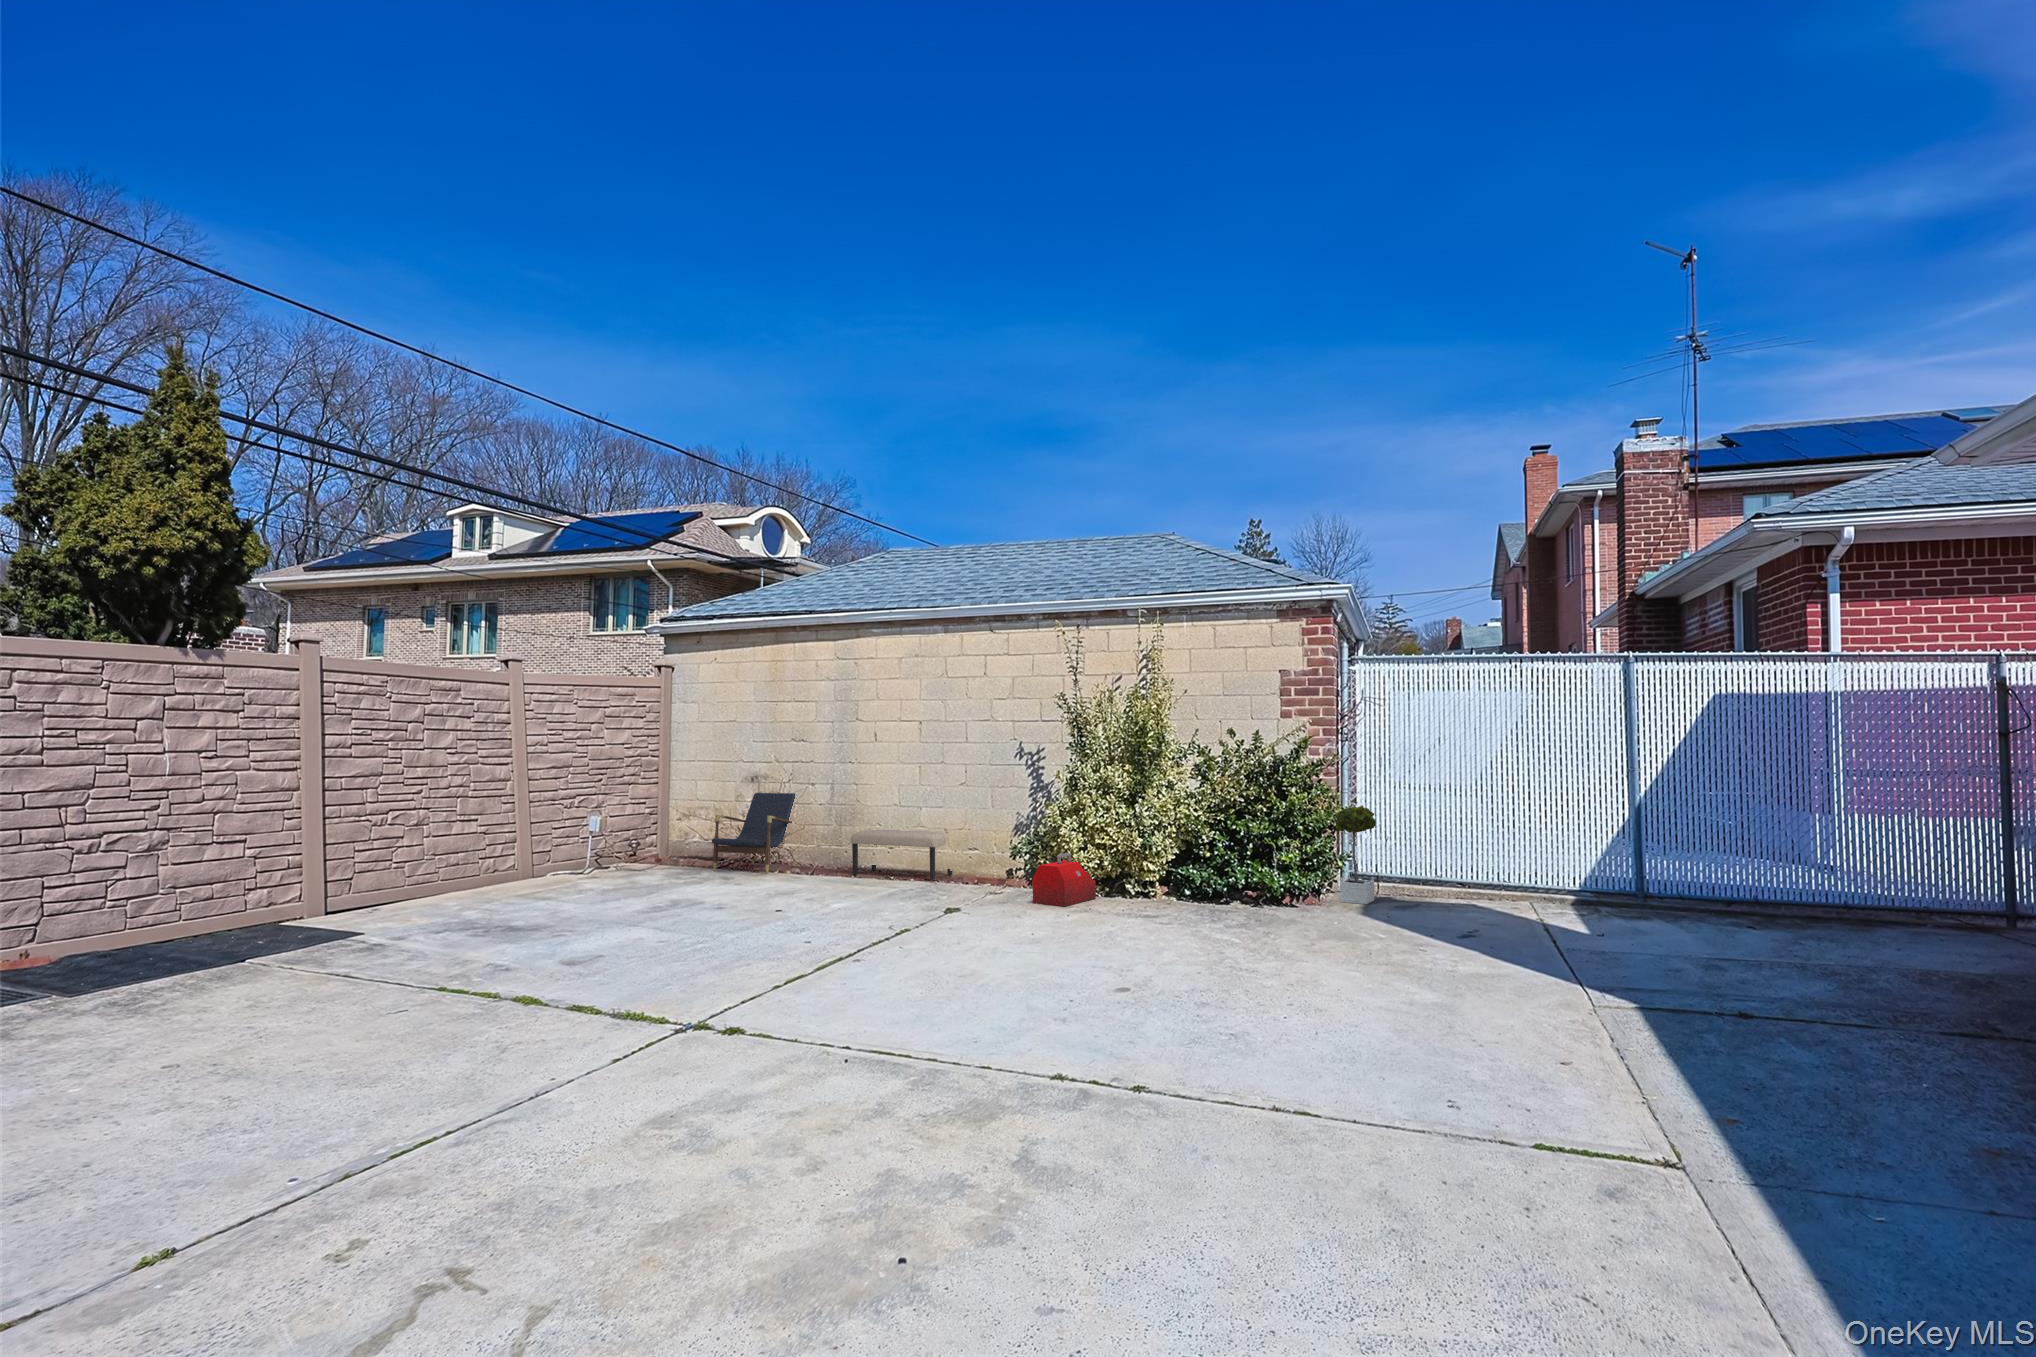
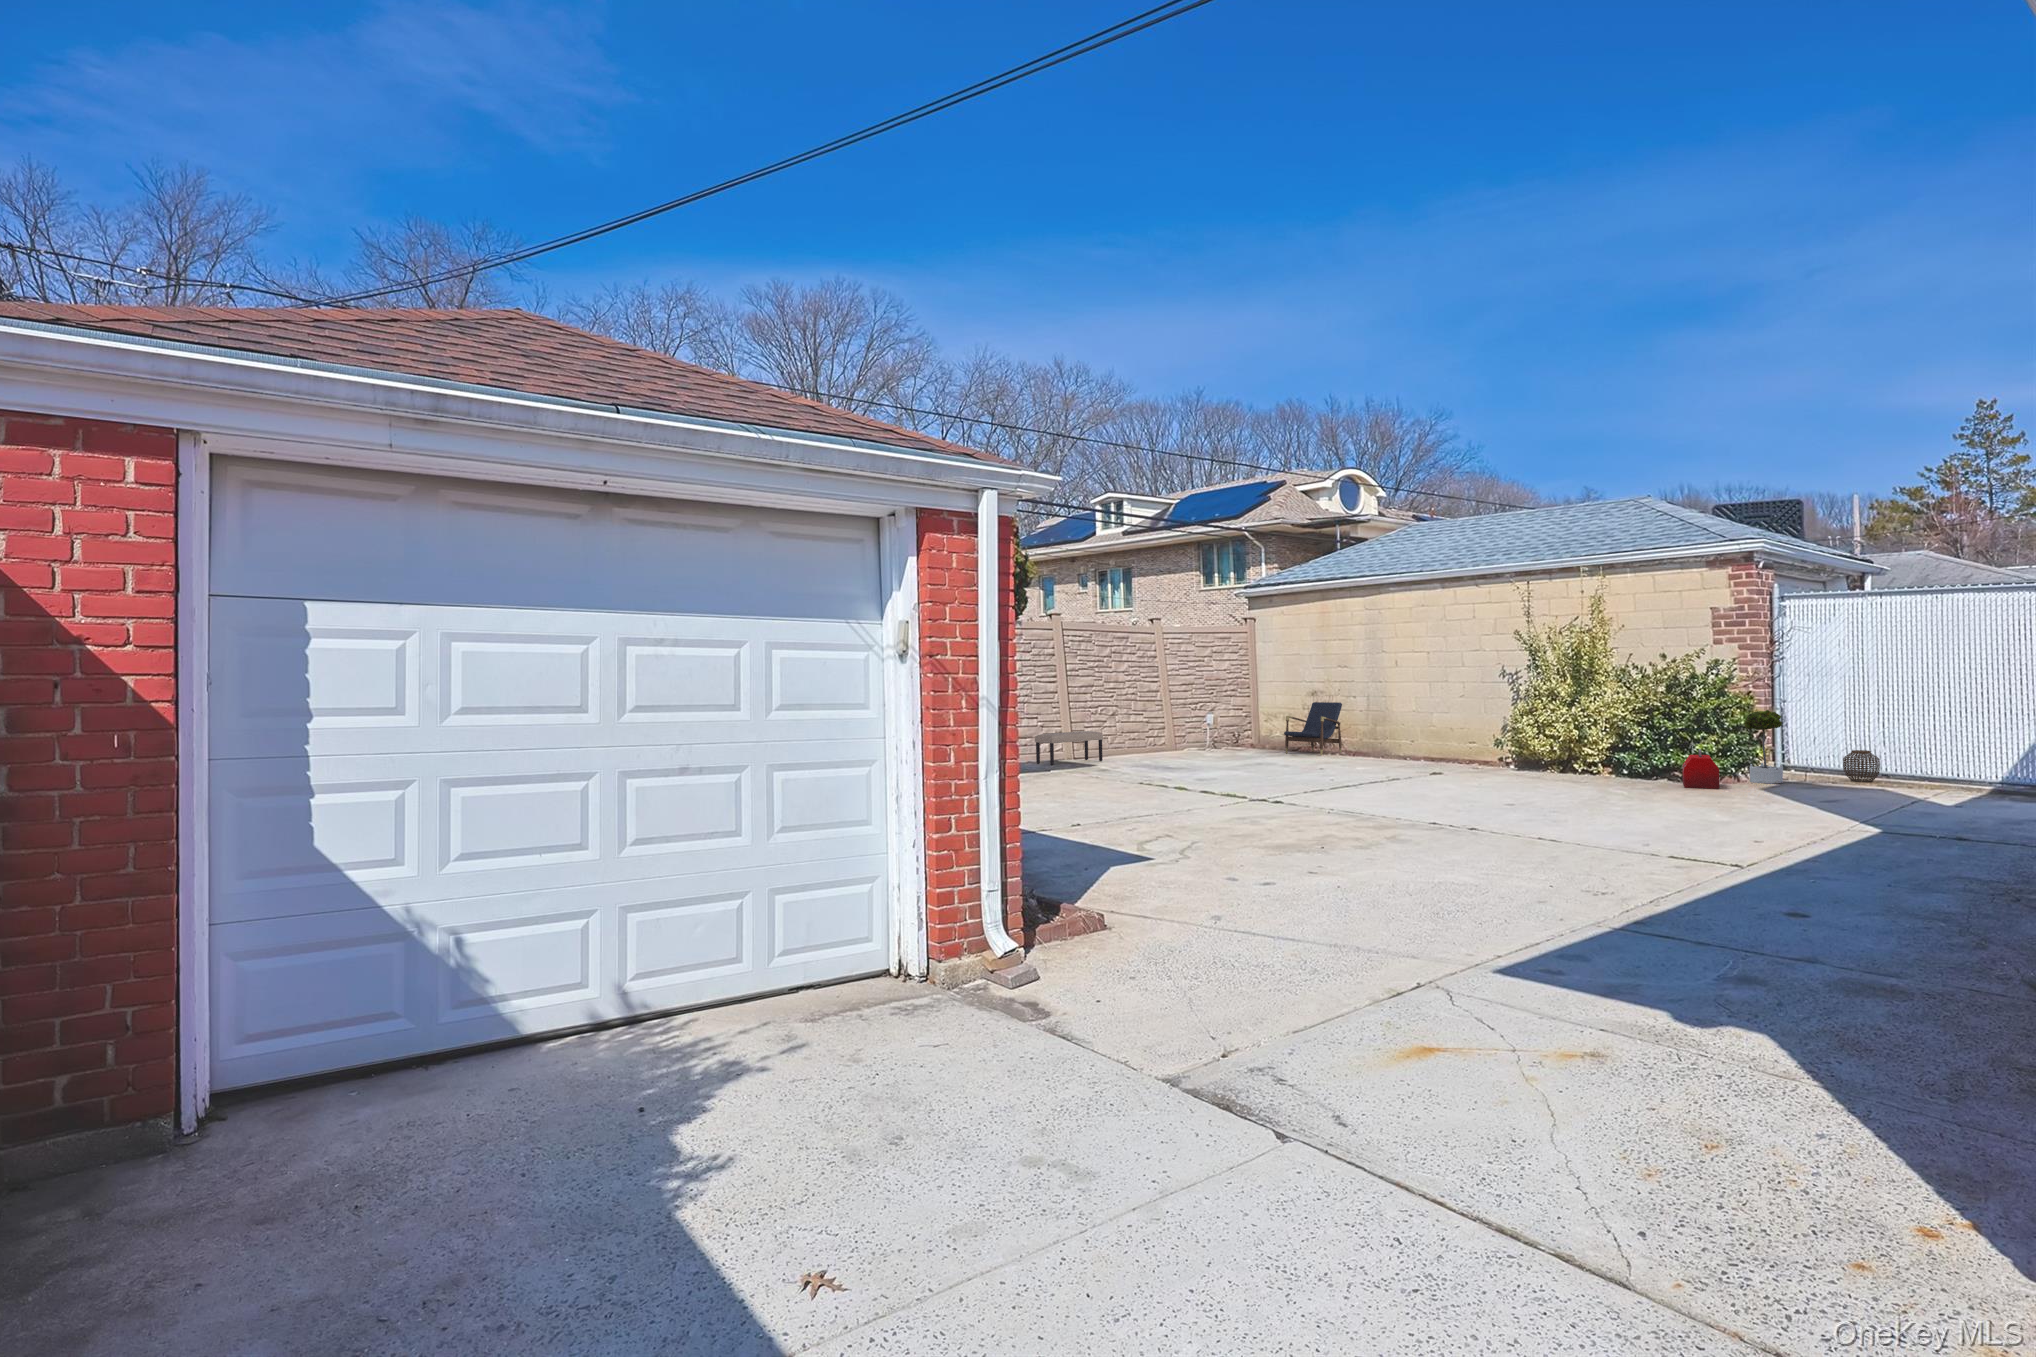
bench: present [851,830,952,880] -> present [1035,731,1103,765]
toolbox: present [1033,853,1096,907] -> present [1682,749,1719,789]
woven basket: none [1422,853,1461,893] -> present [1843,750,1880,782]

